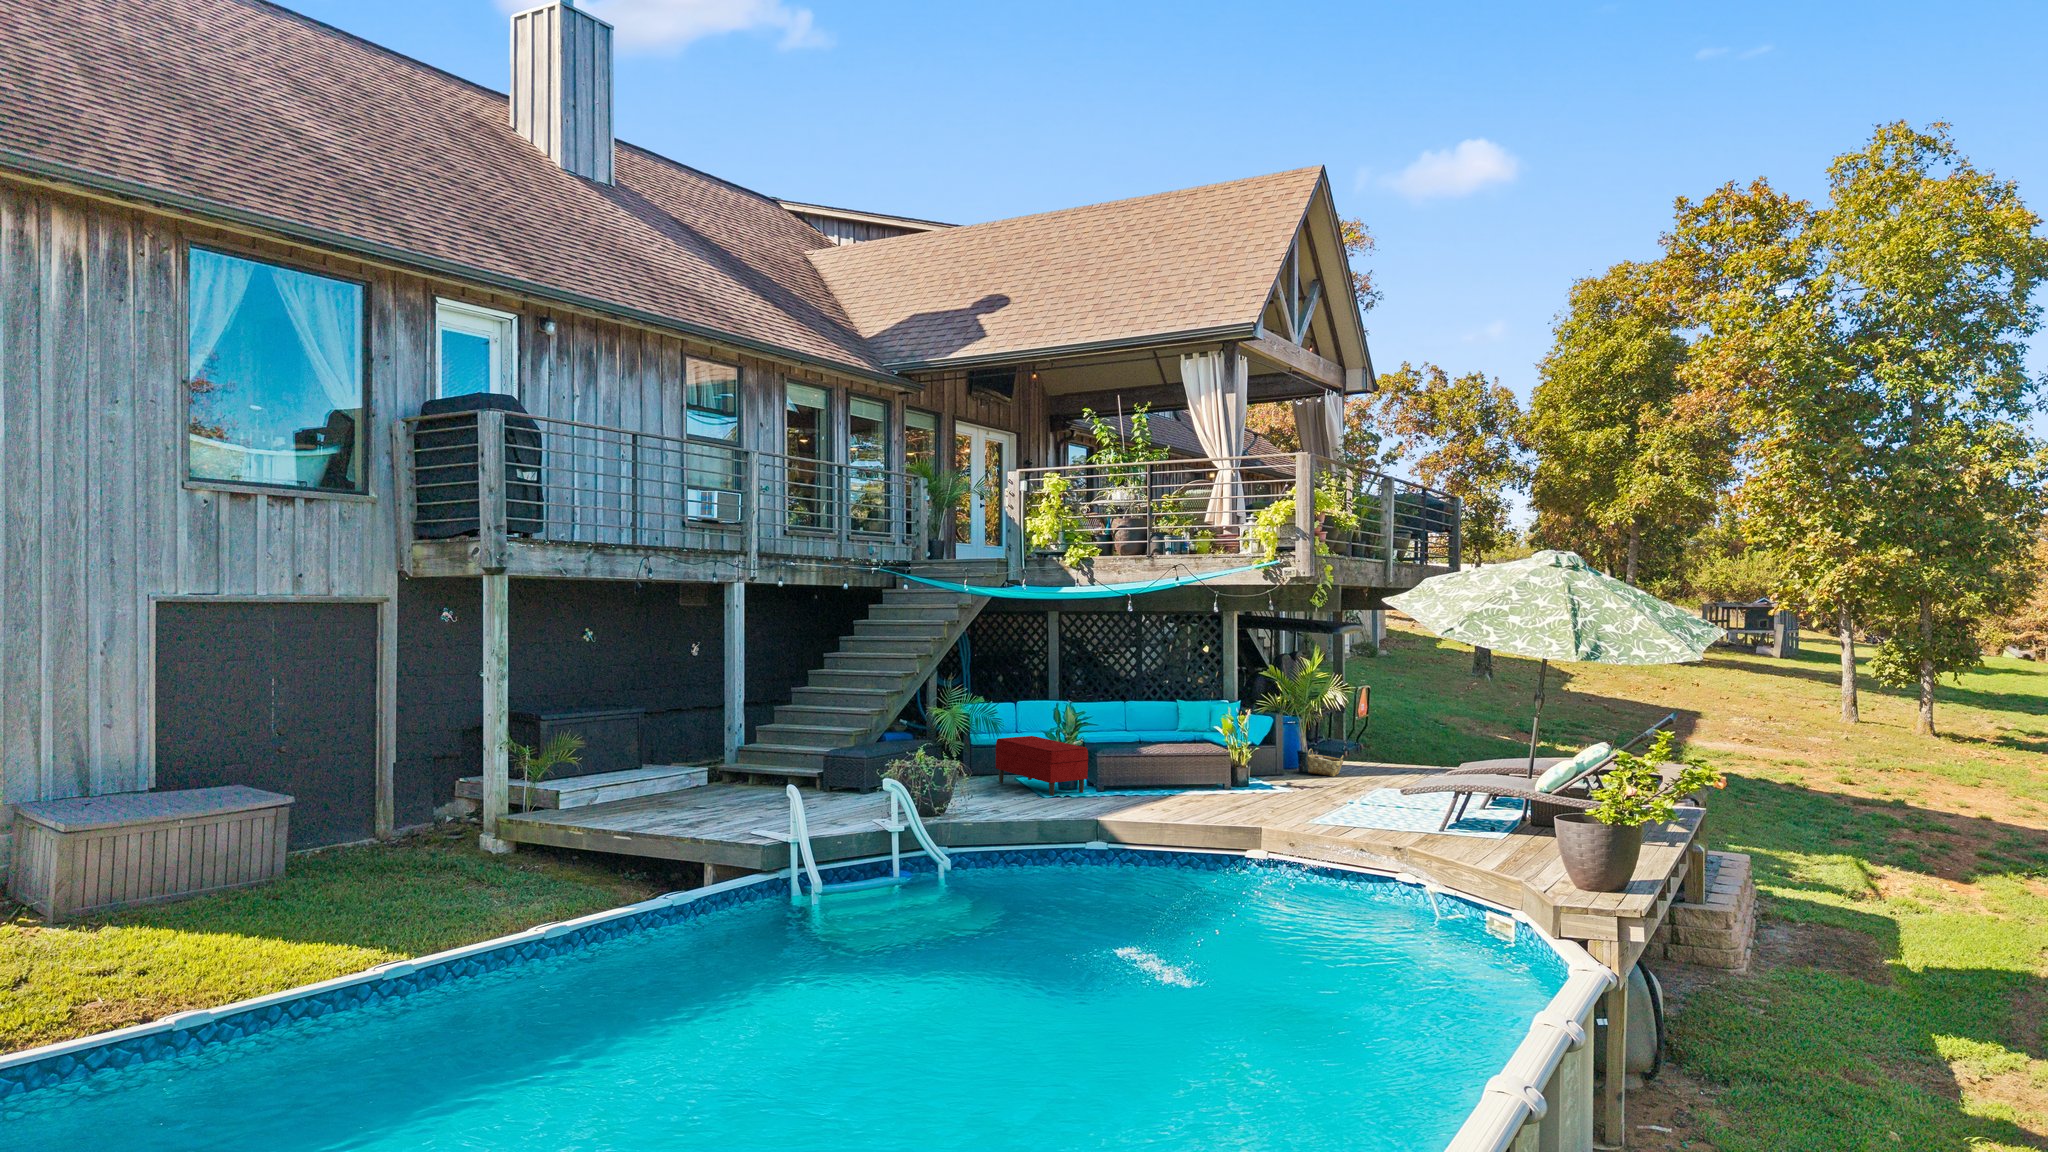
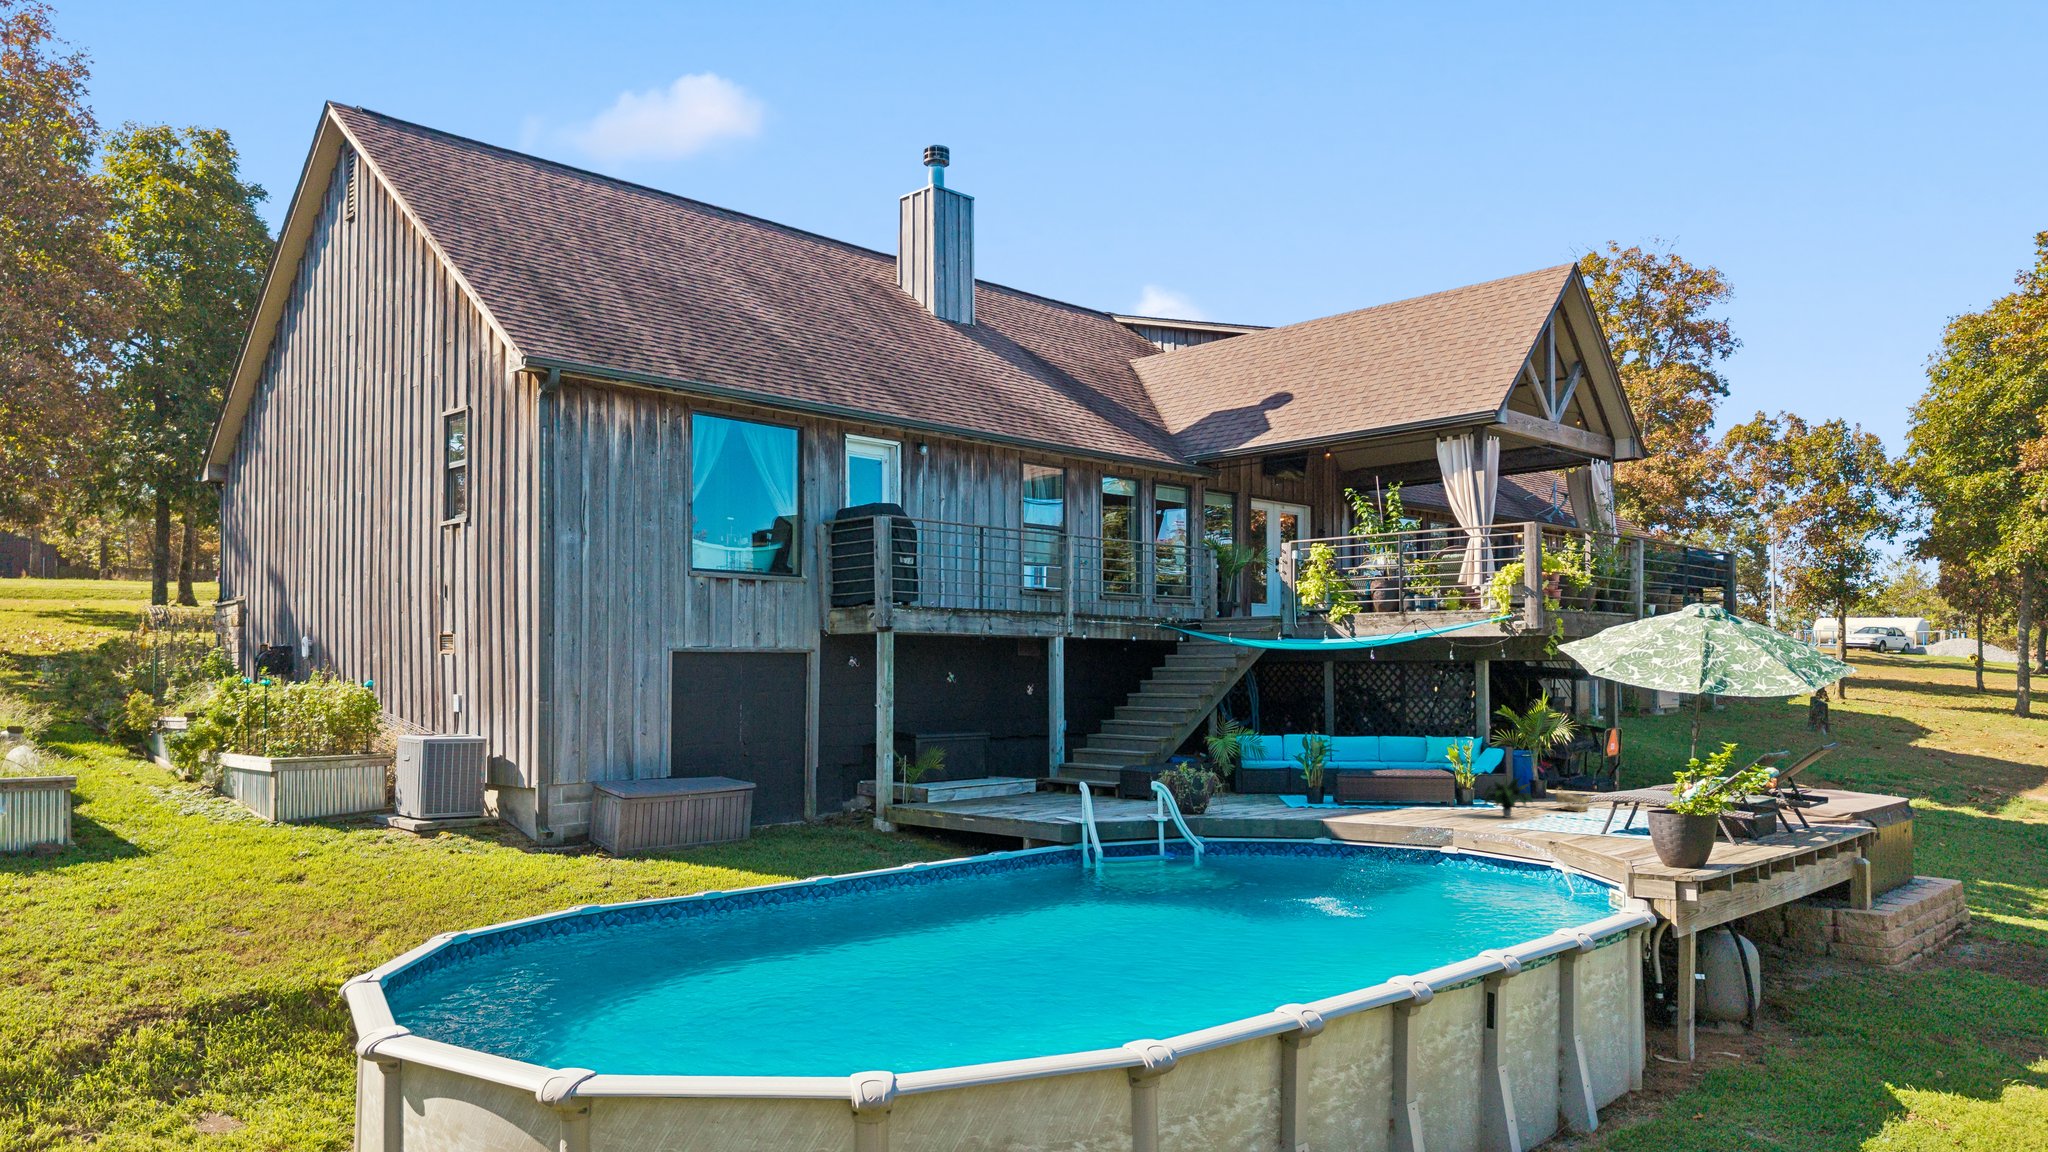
bench: present [996,736,1088,796] -> none [1263,765,1338,814]
potted plant: none [1244,740,1305,790] -> present [1484,777,1532,818]

